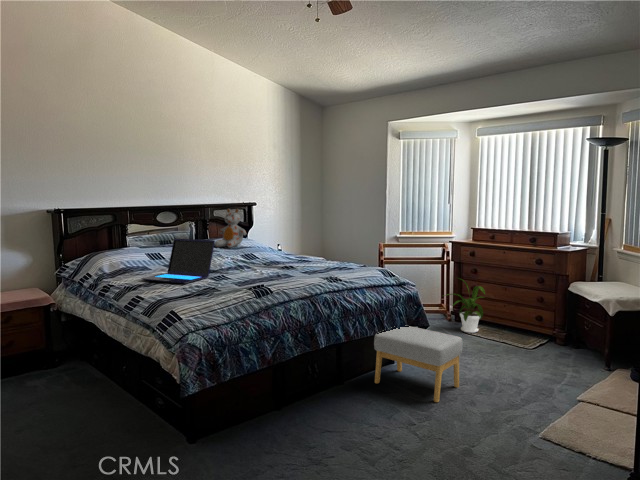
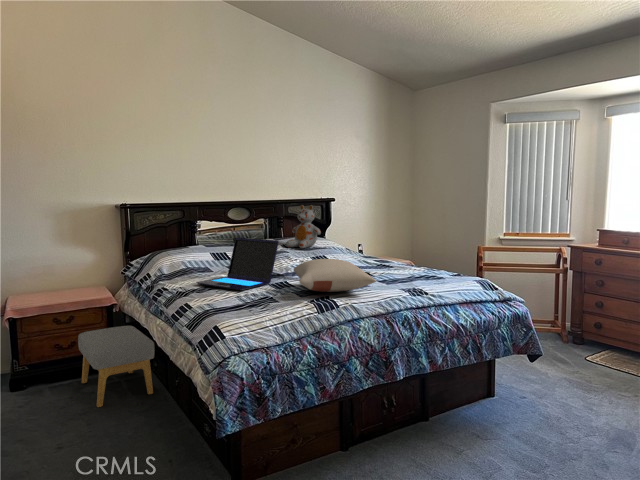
pillow: none [229,255,301,282] -> present [294,259,376,292]
house plant: present [448,279,485,333] -> none [555,291,617,362]
footstool: present [374,326,463,402] -> present [78,326,155,407]

